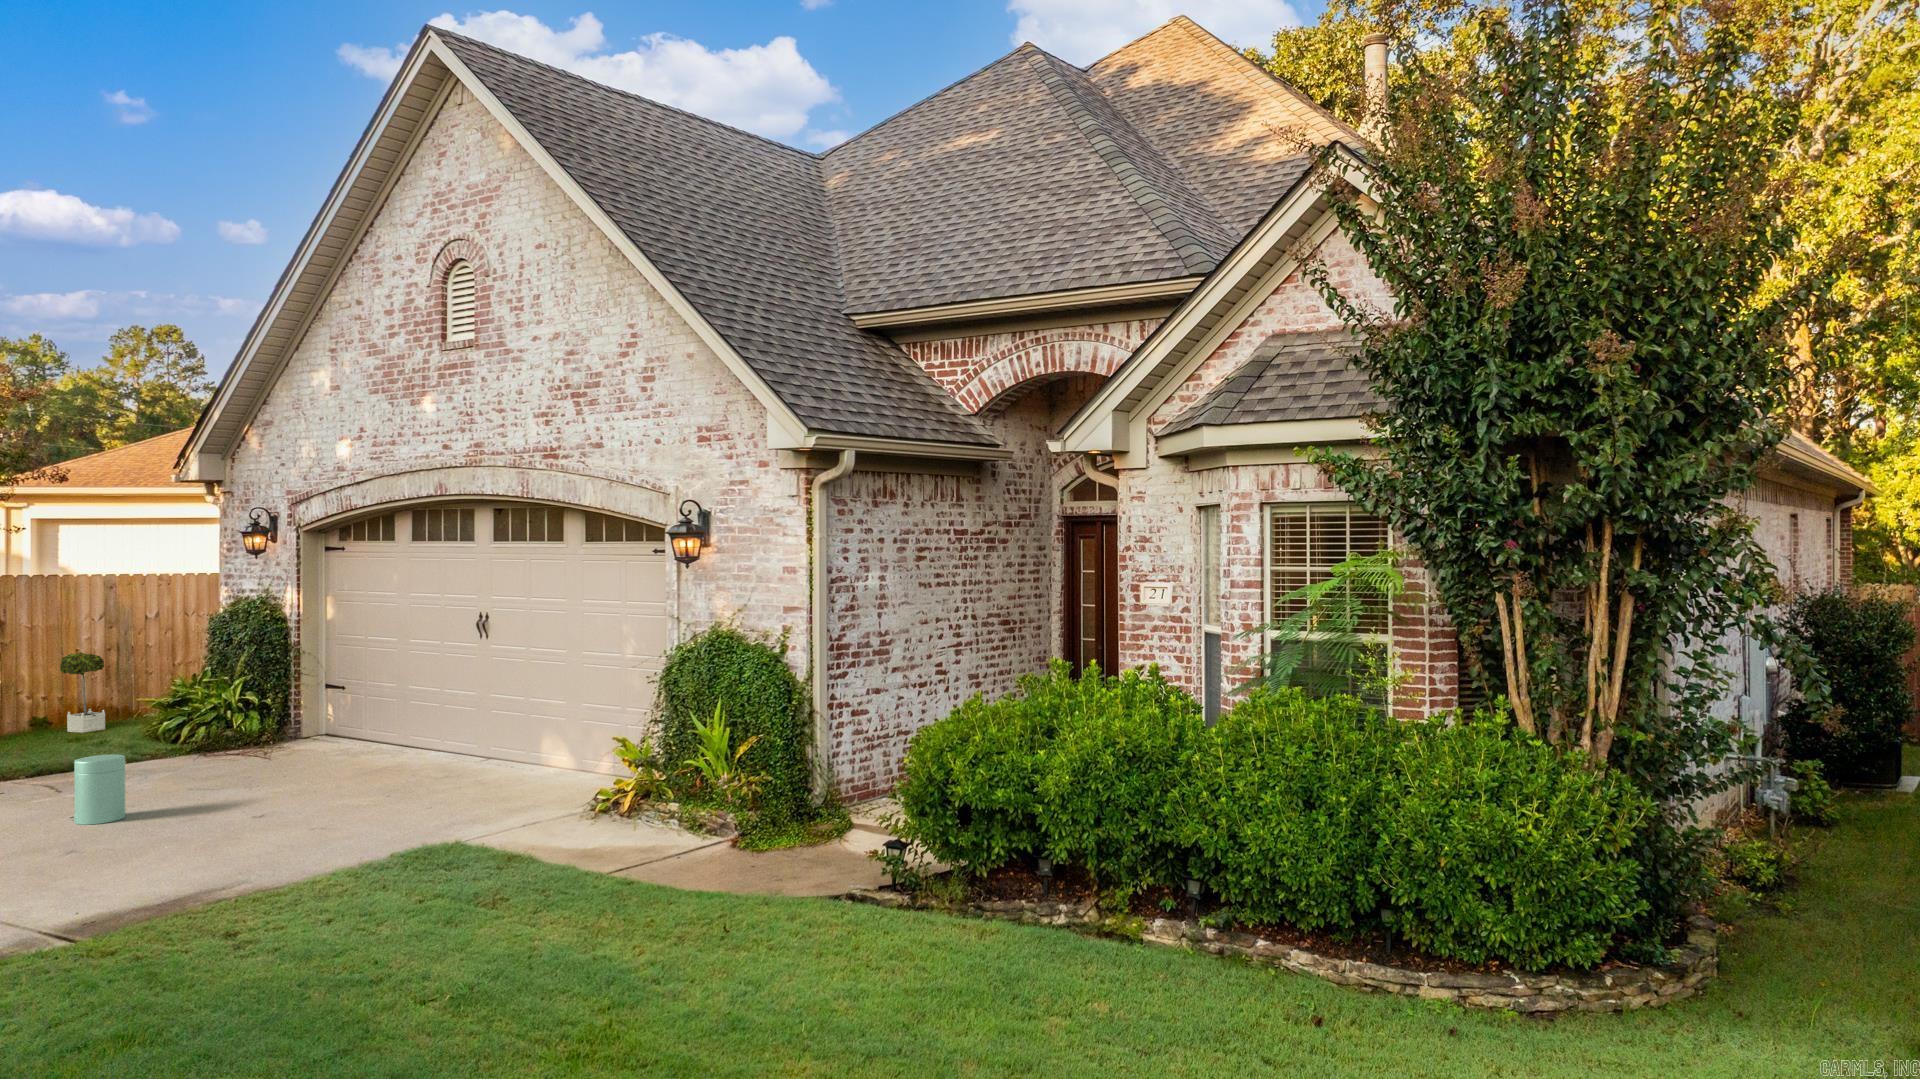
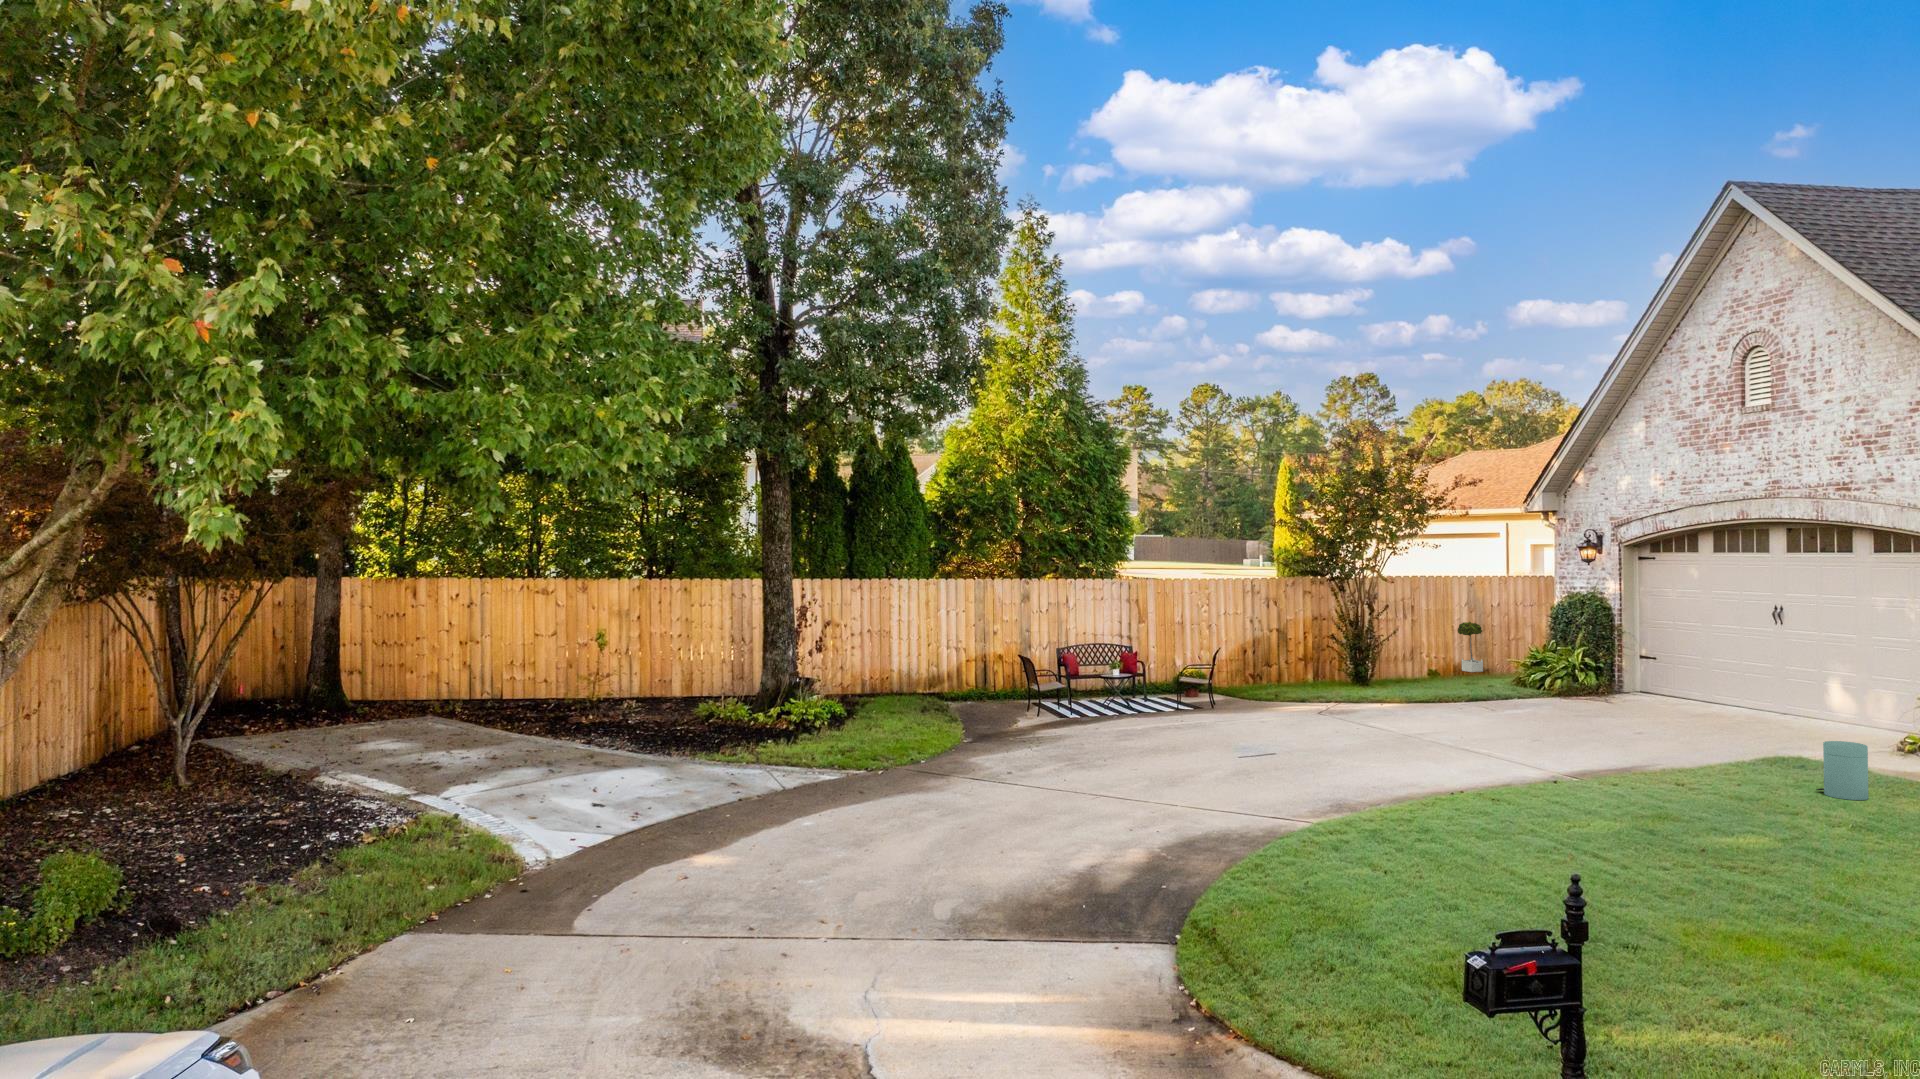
trash can: present [70,754,125,825] -> present [1816,741,1869,800]

